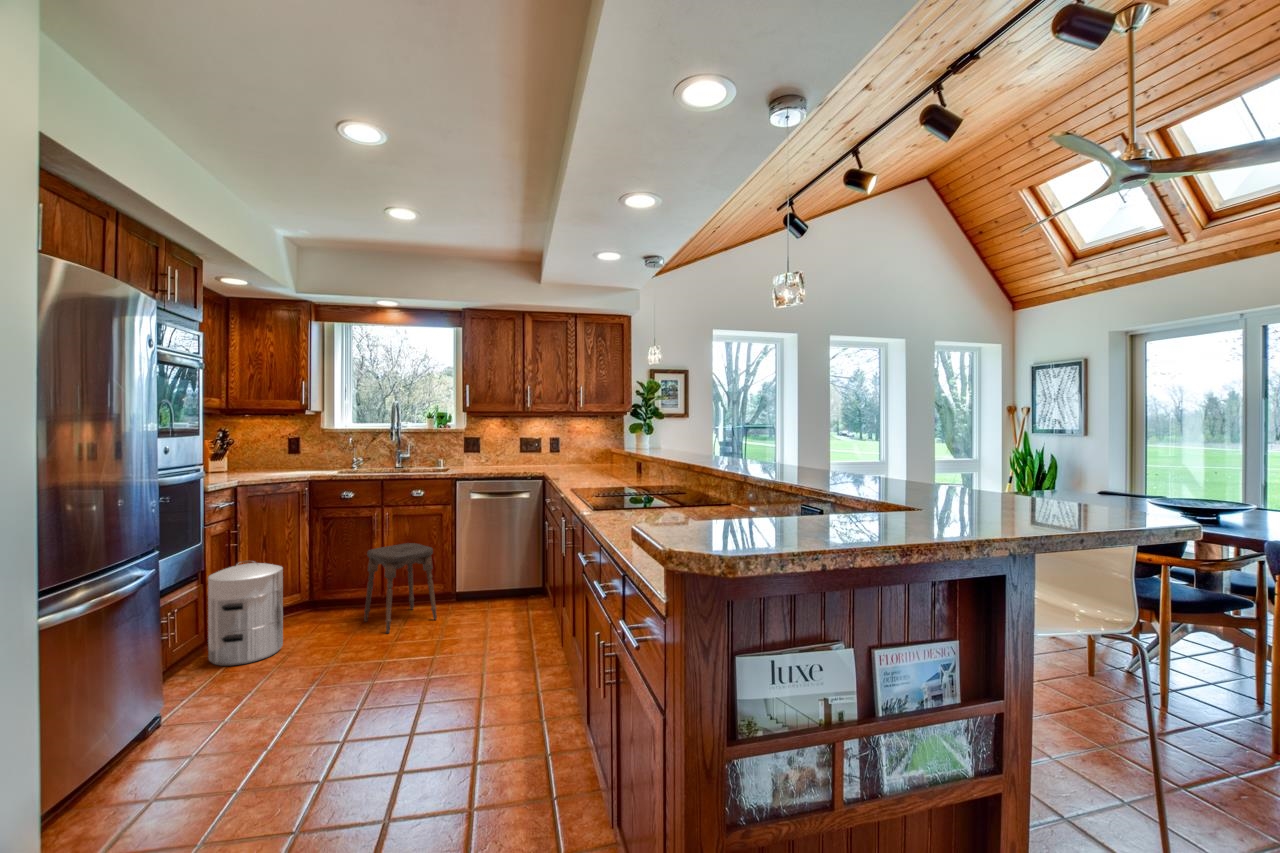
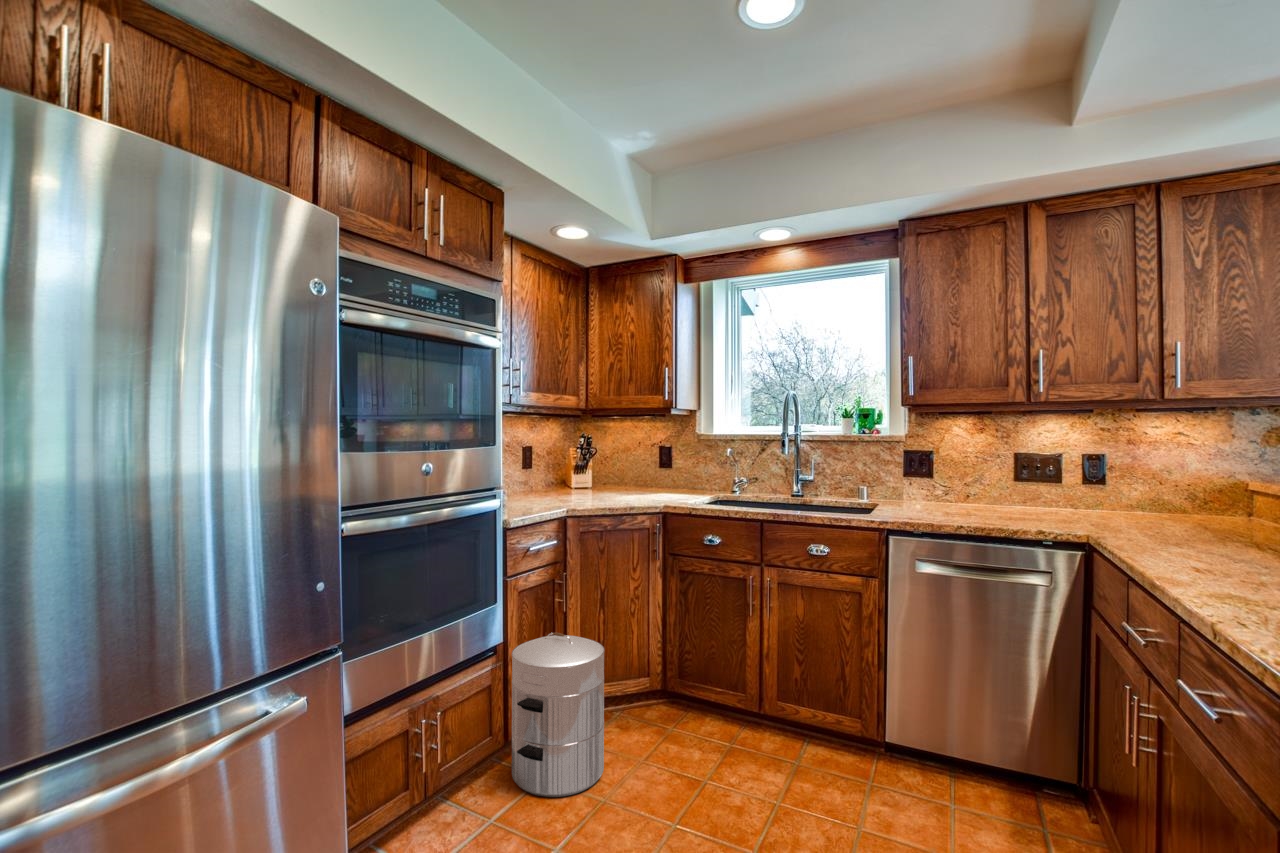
stool: present [364,543,437,633] -> none [726,636,843,805]

